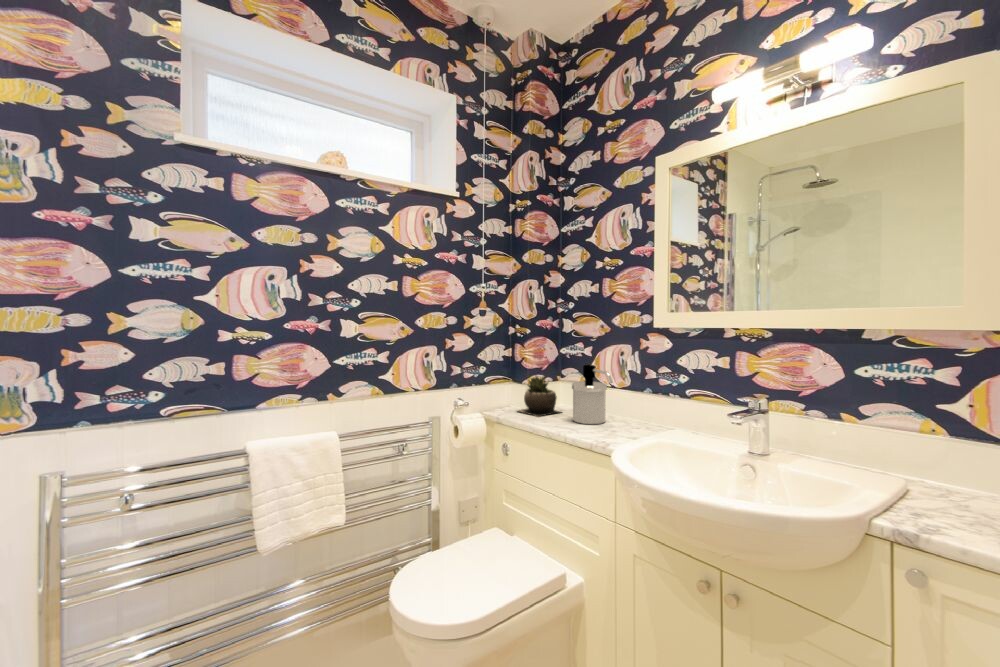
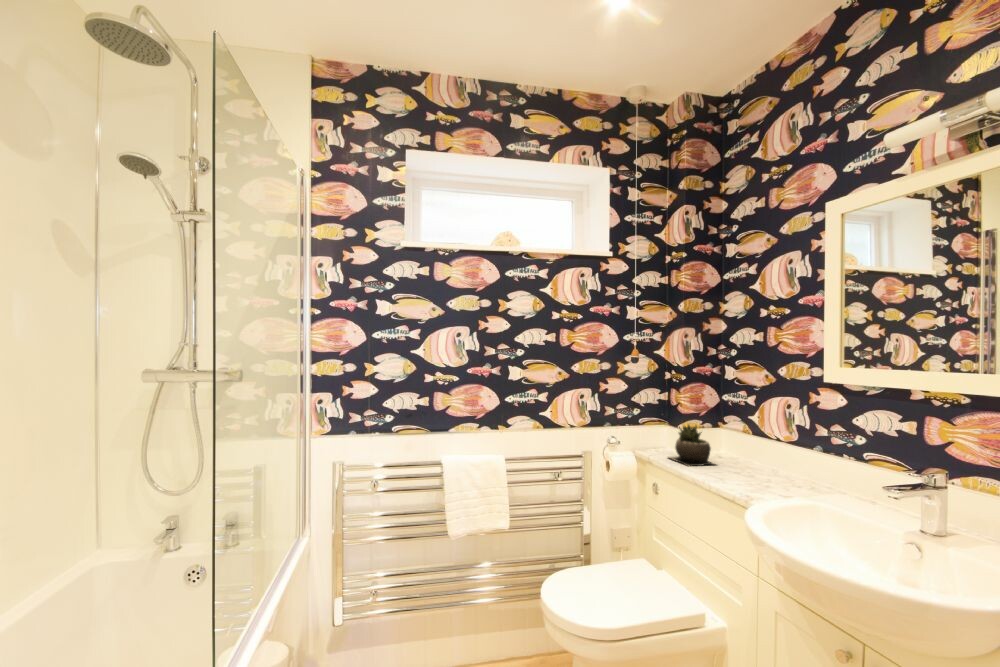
soap dispenser: present [572,365,613,424] -> none [722,419,765,482]

